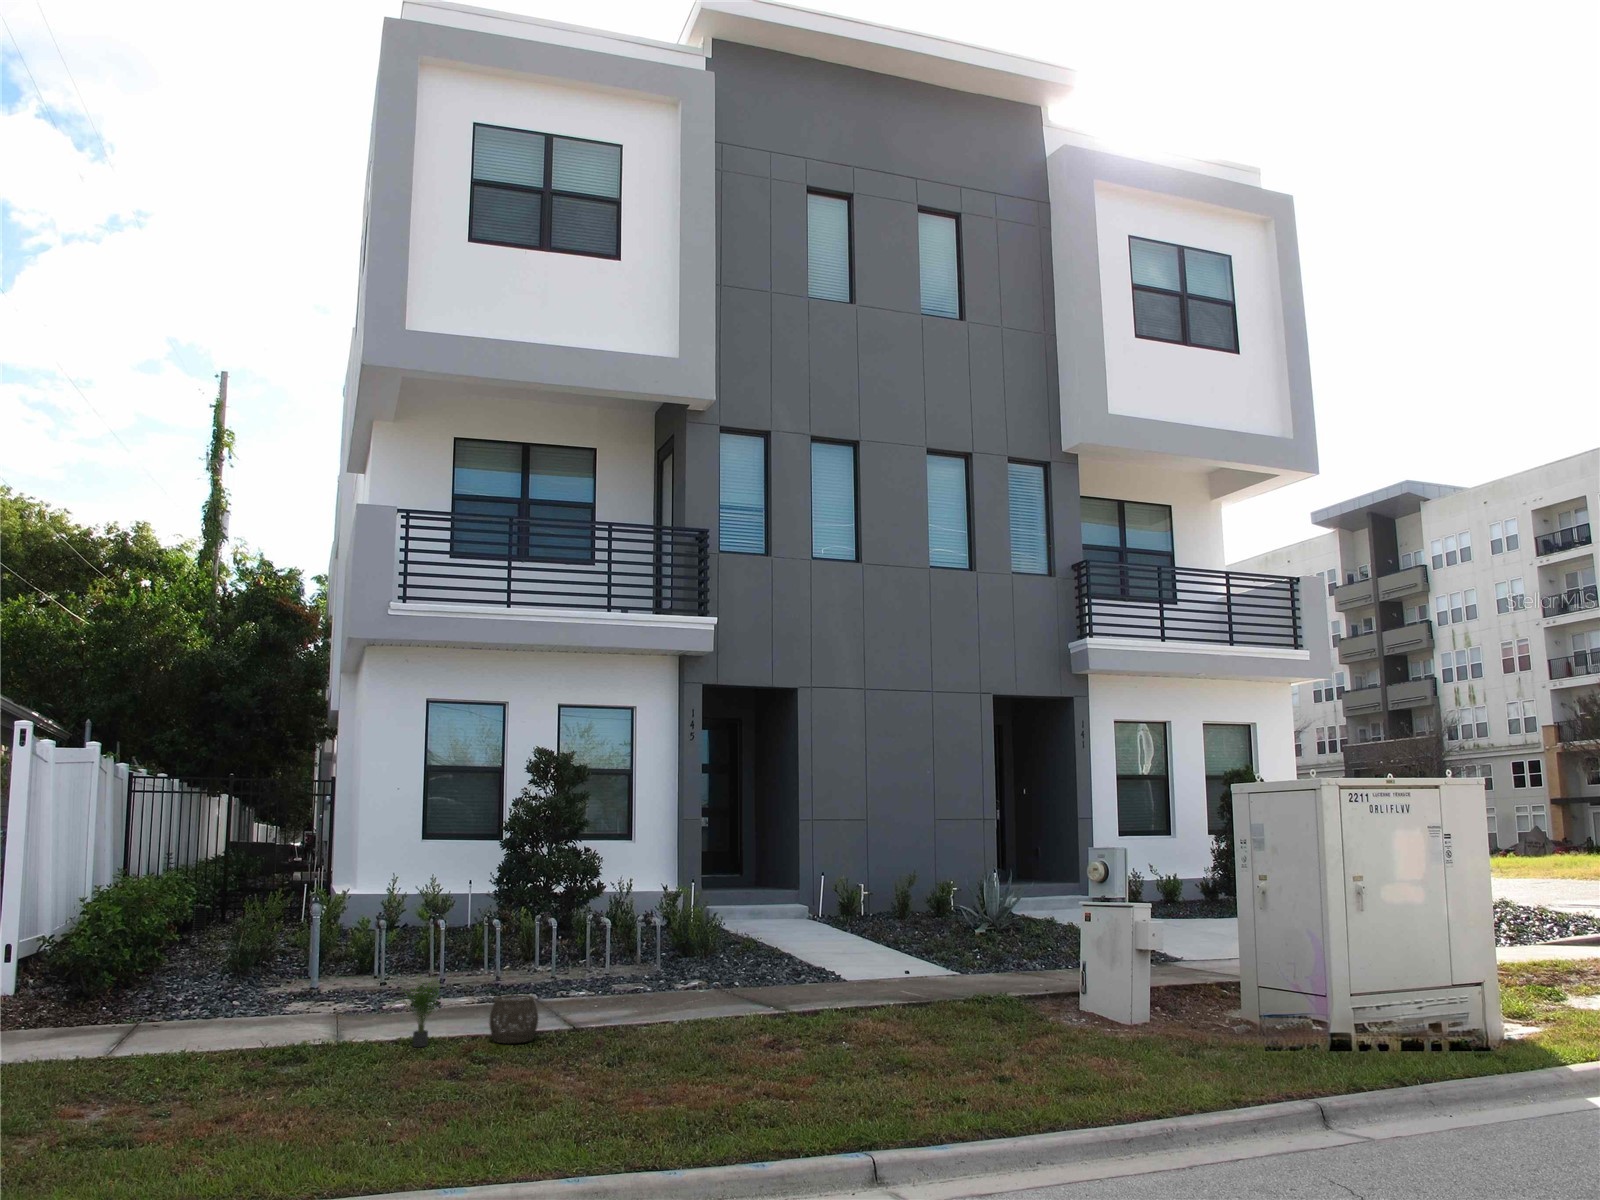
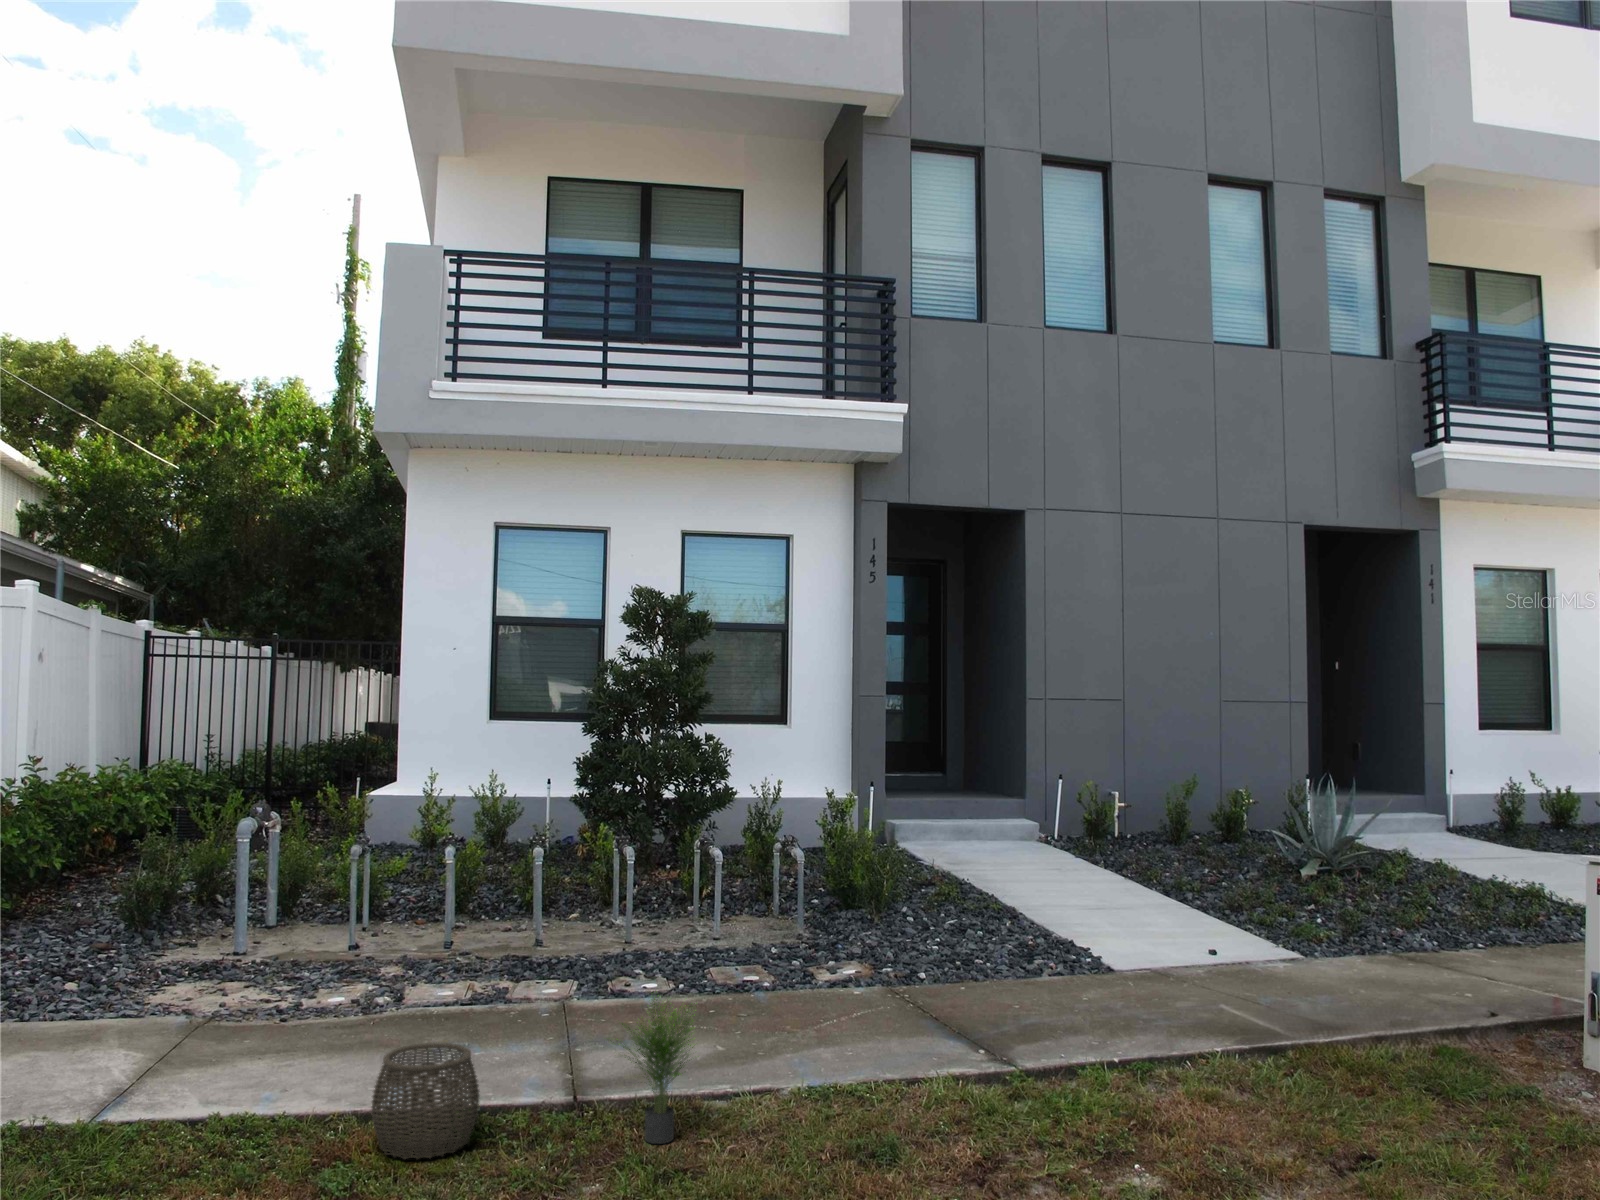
potted plant: present [404,976,437,1047] -> present [618,993,693,1144]

